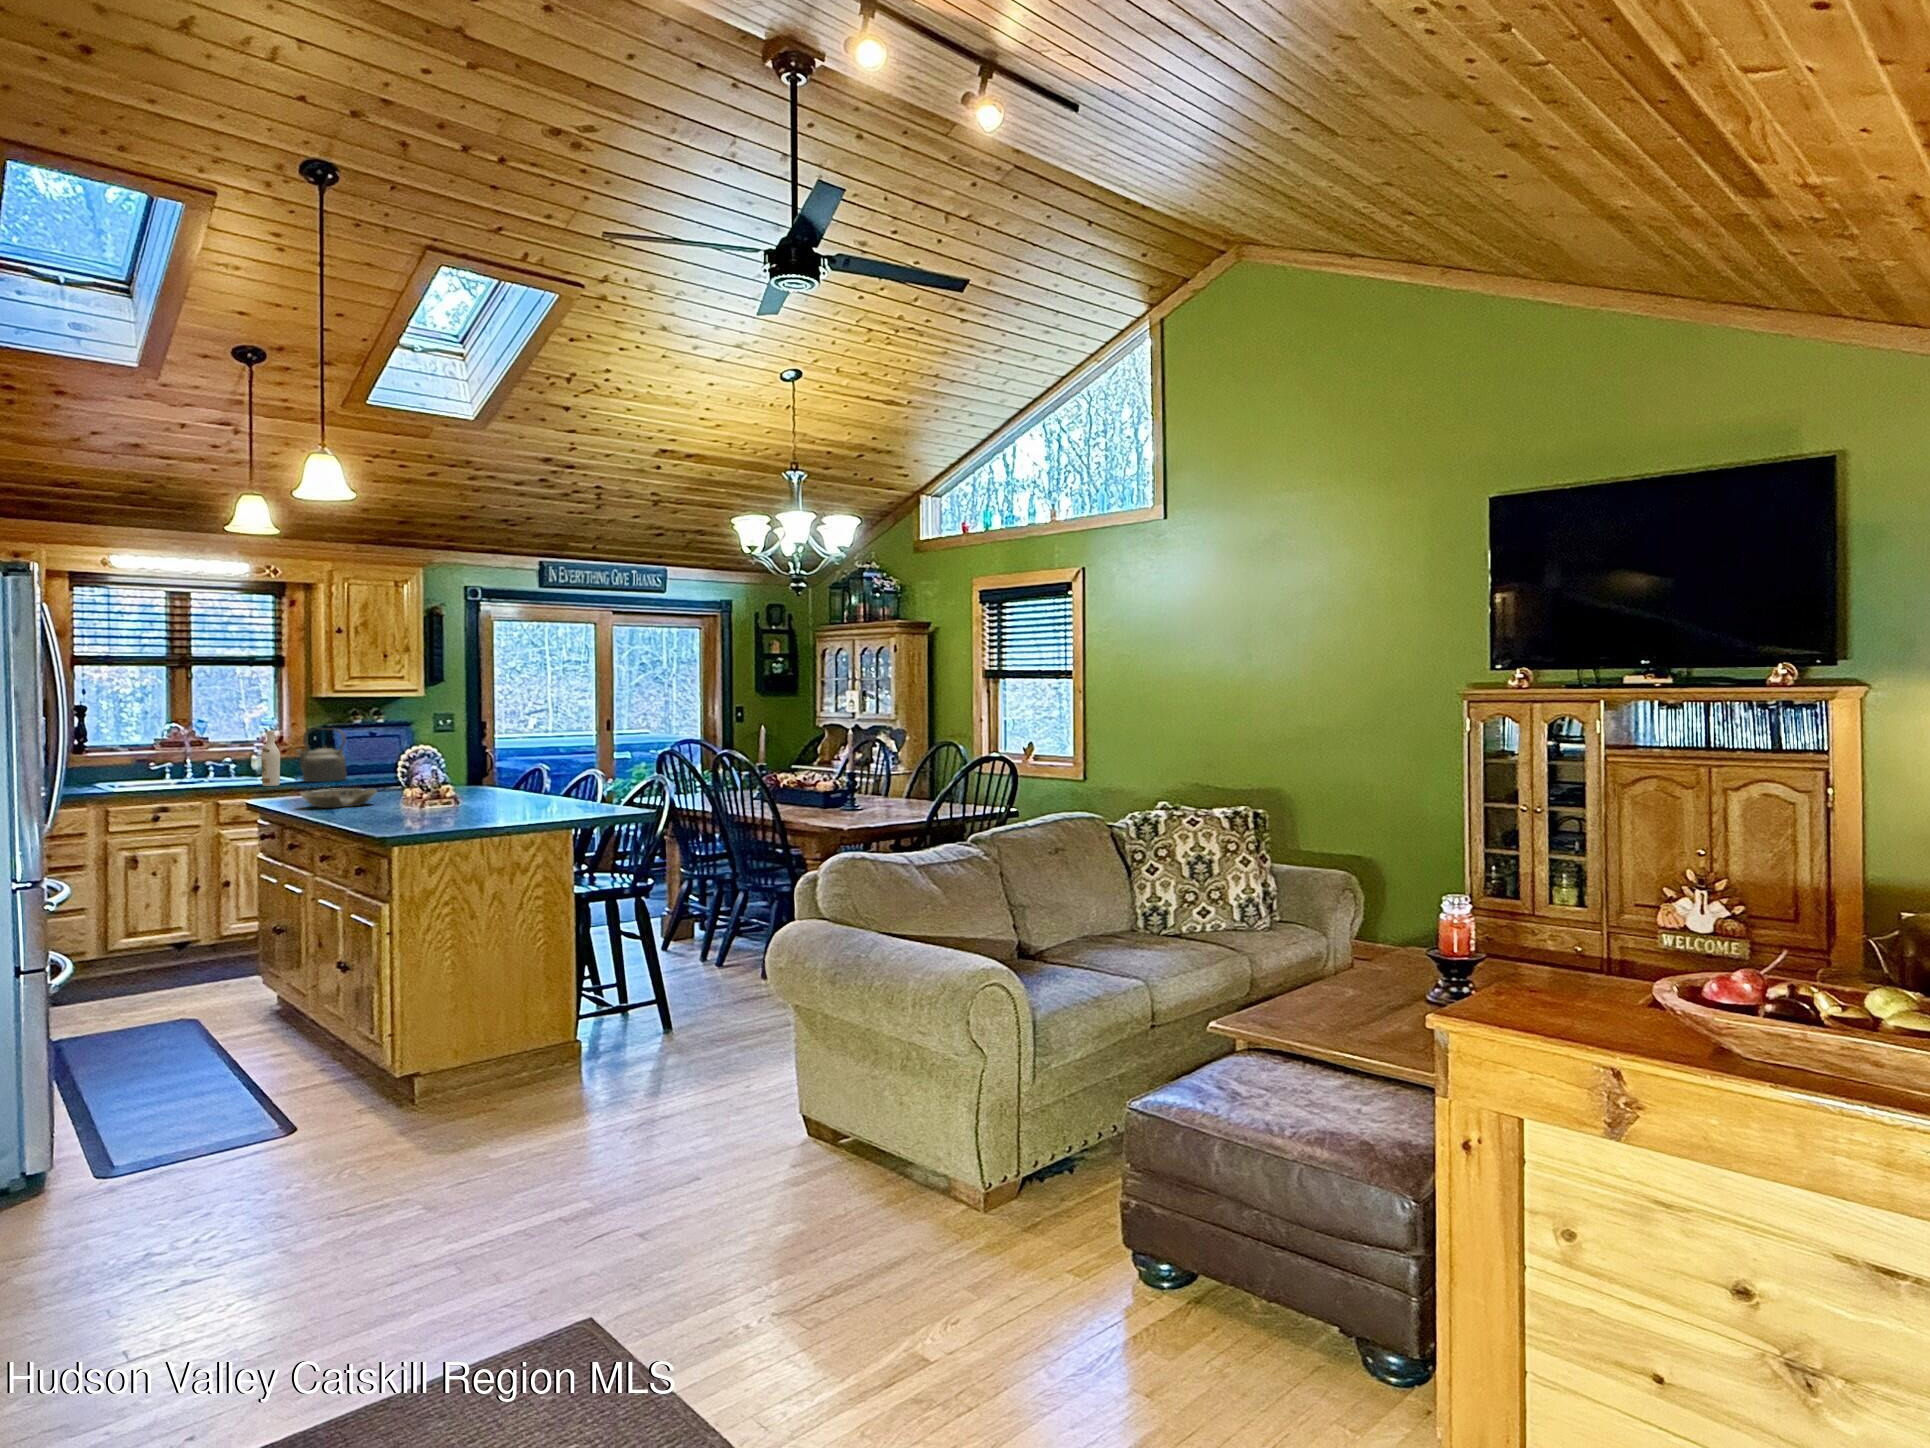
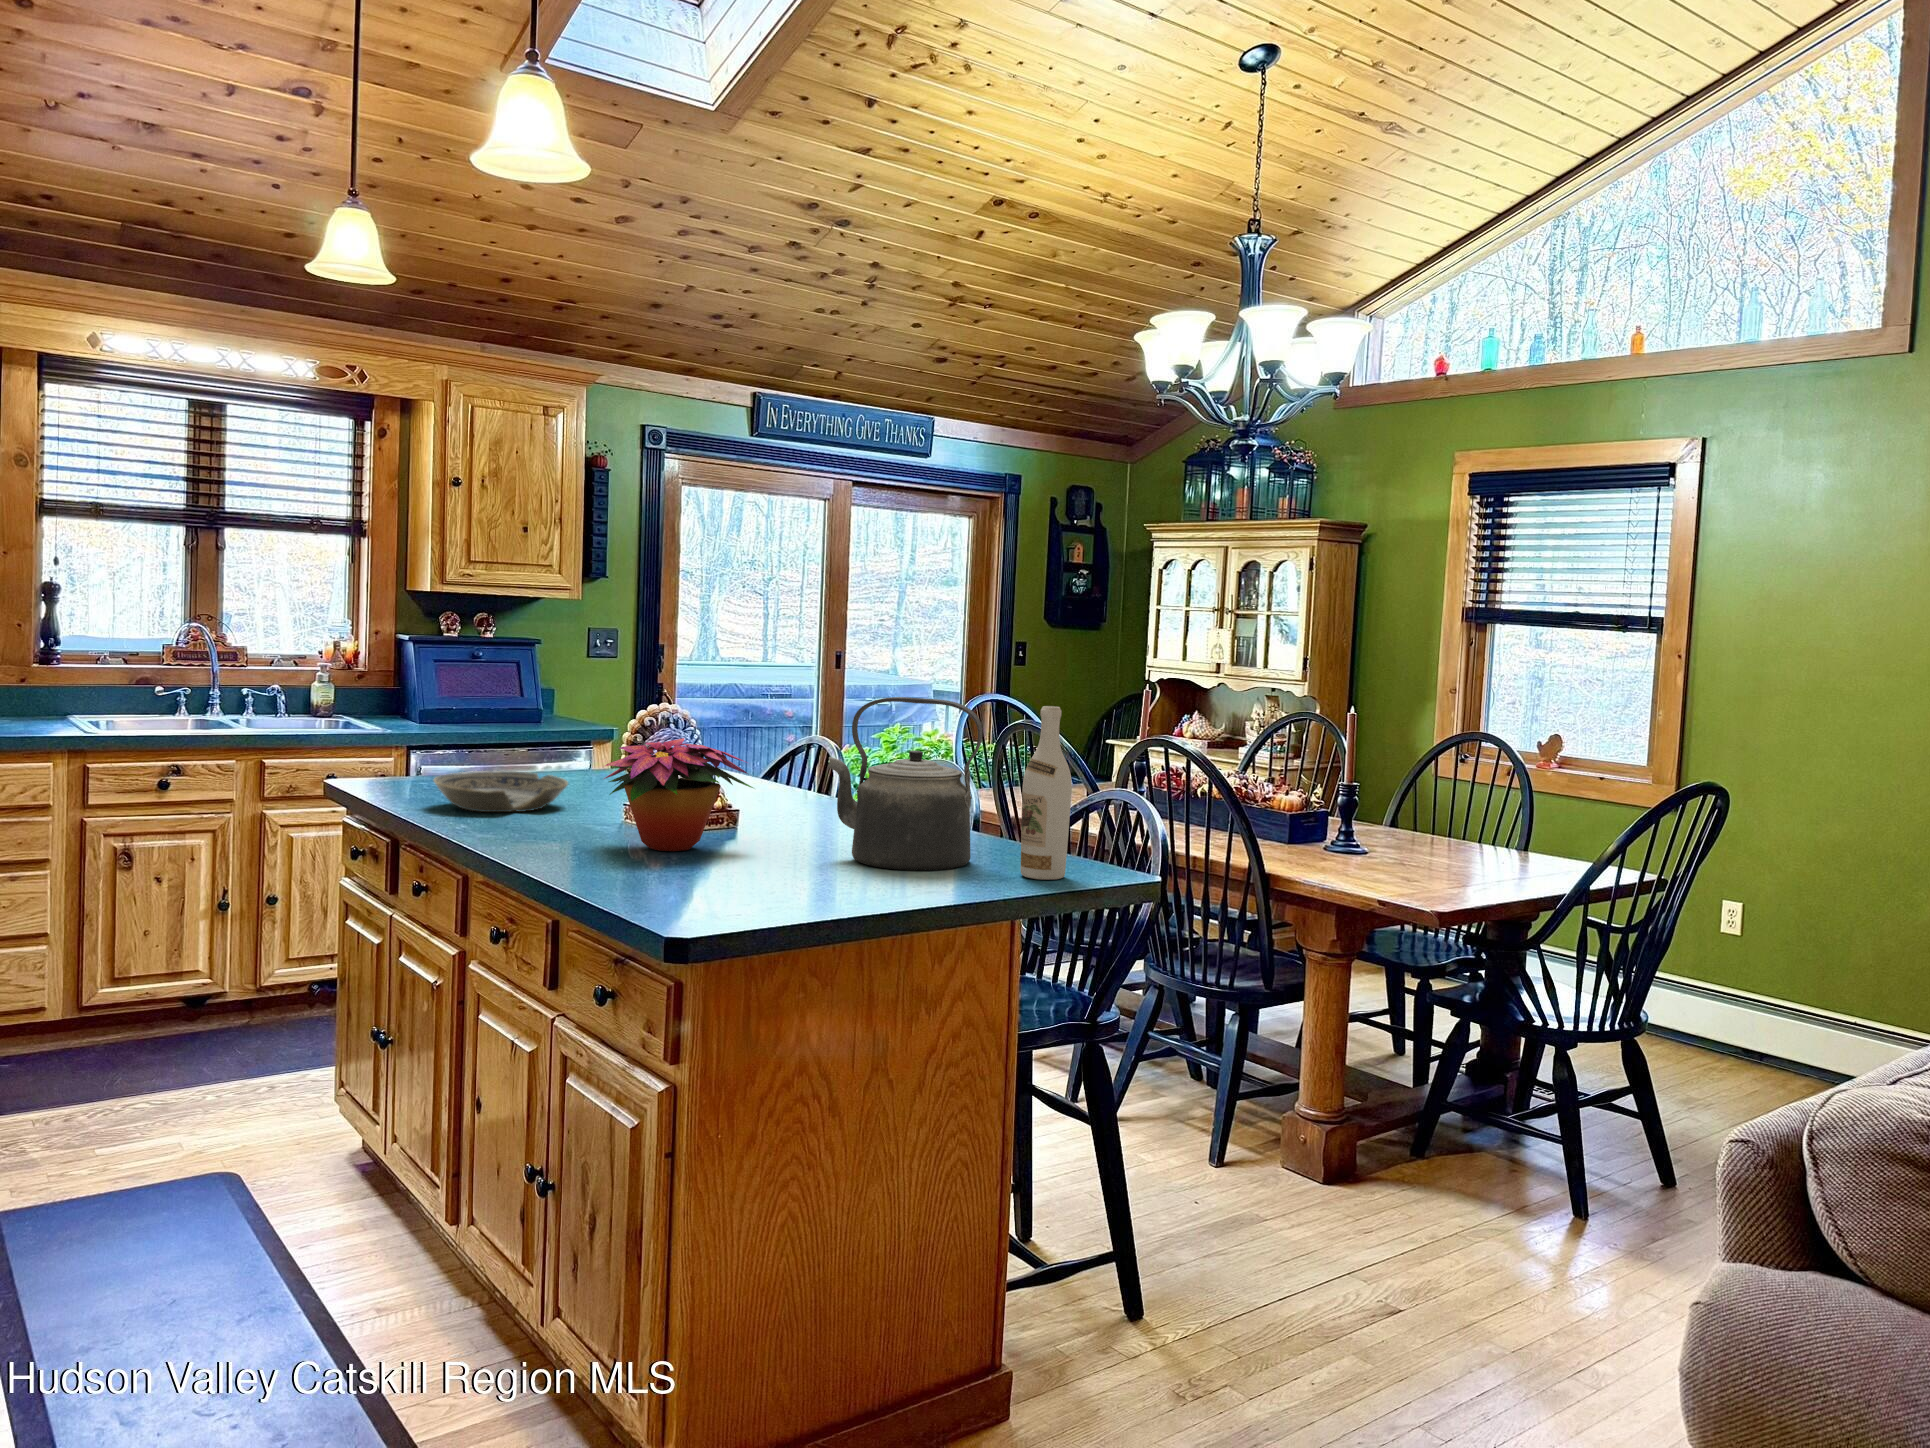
kettle: present [297,728,347,782] -> present [828,697,983,871]
wine bottle: present [261,731,280,786] -> present [1021,706,1072,880]
flower arrangement: none [370,759,458,814] -> present [604,738,753,851]

